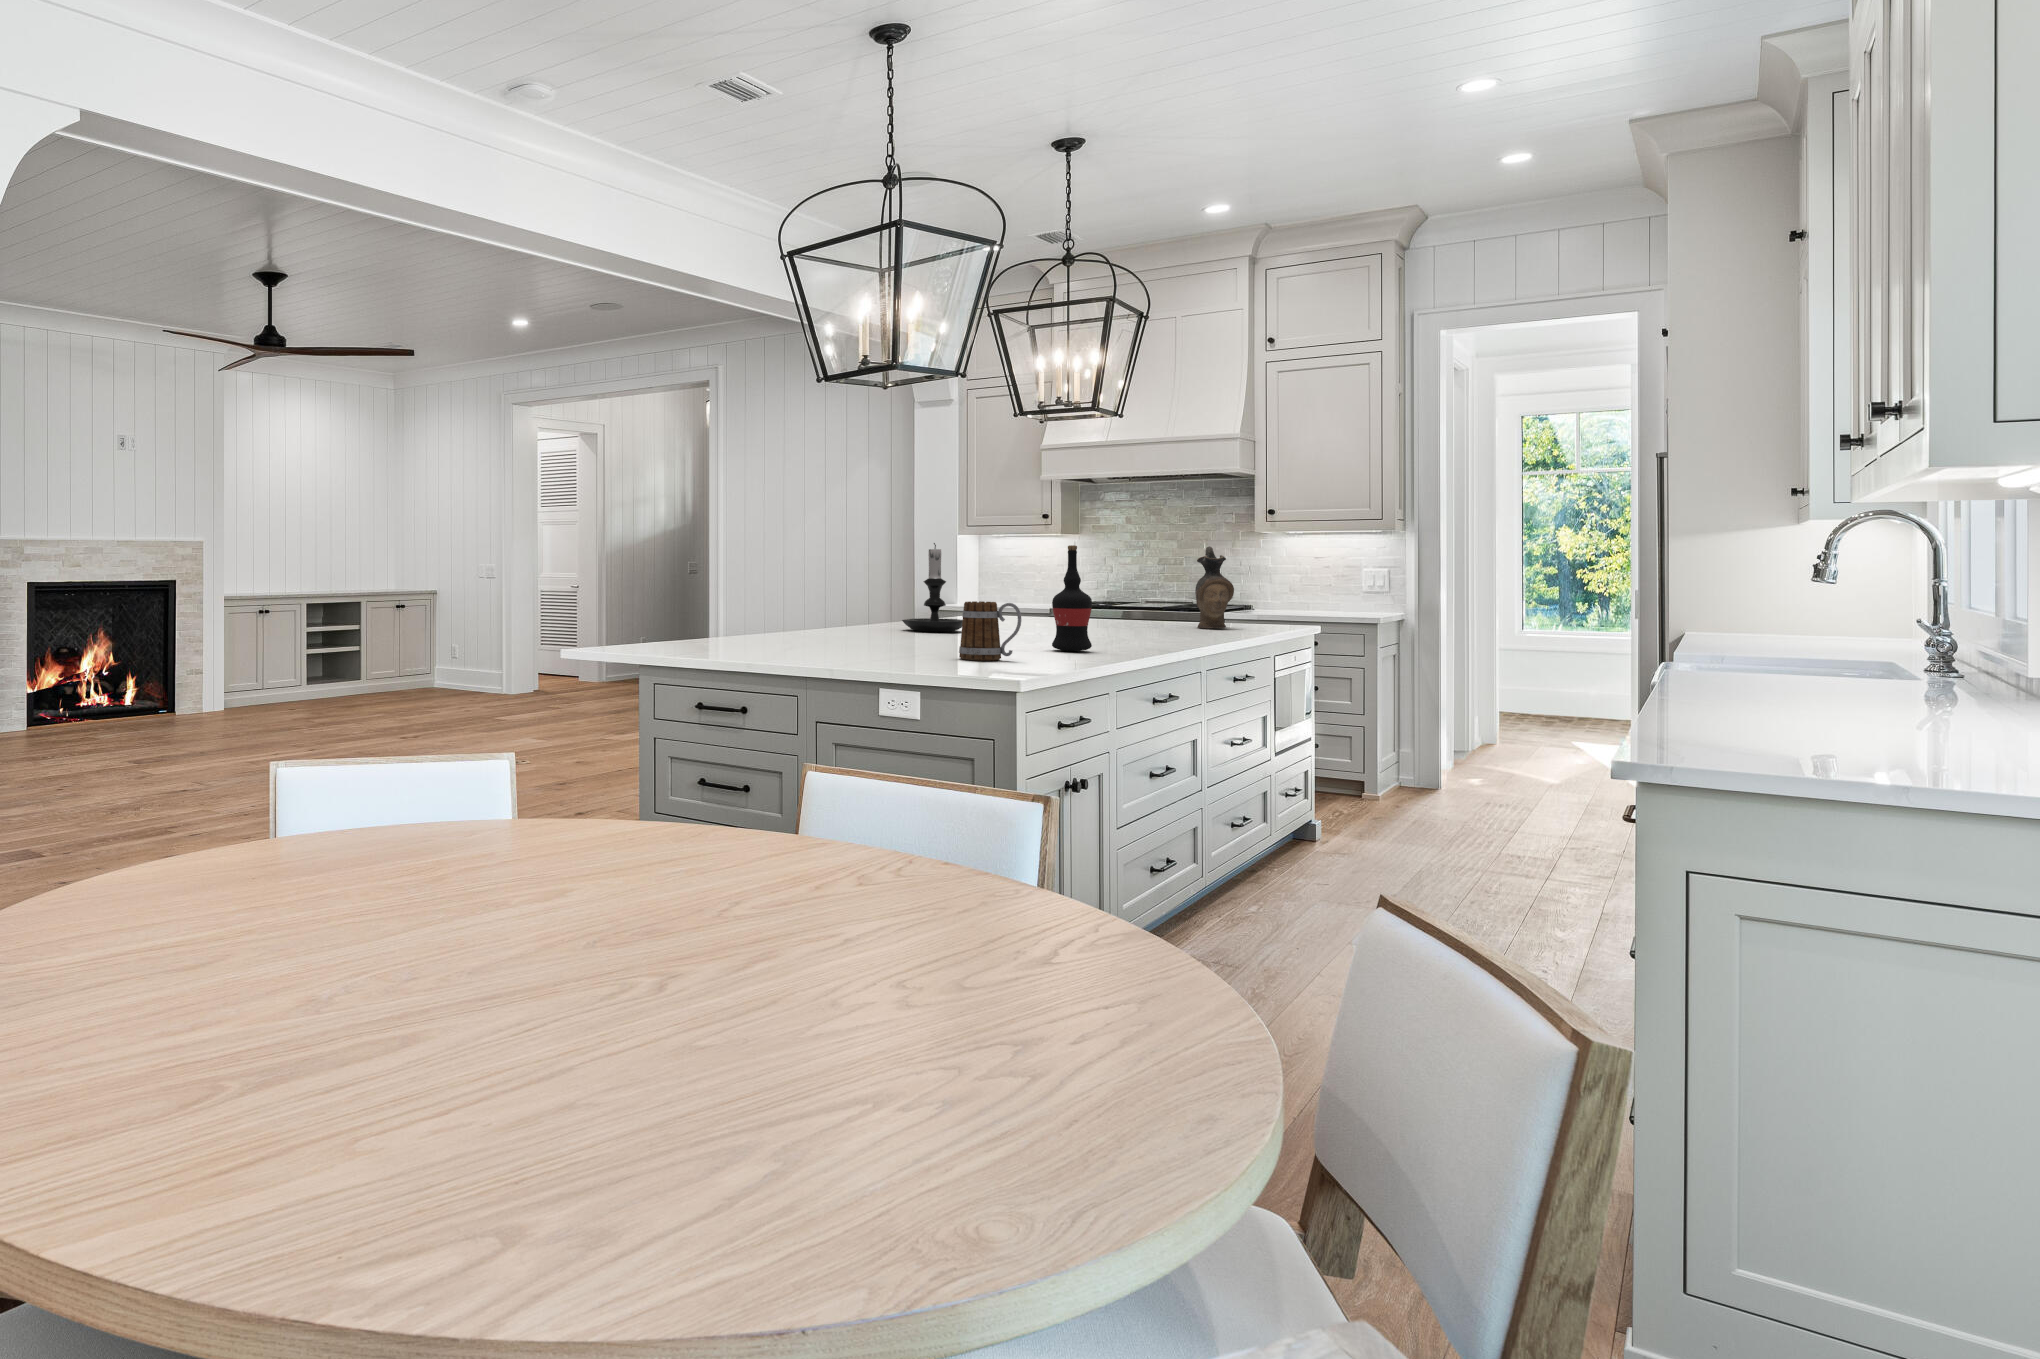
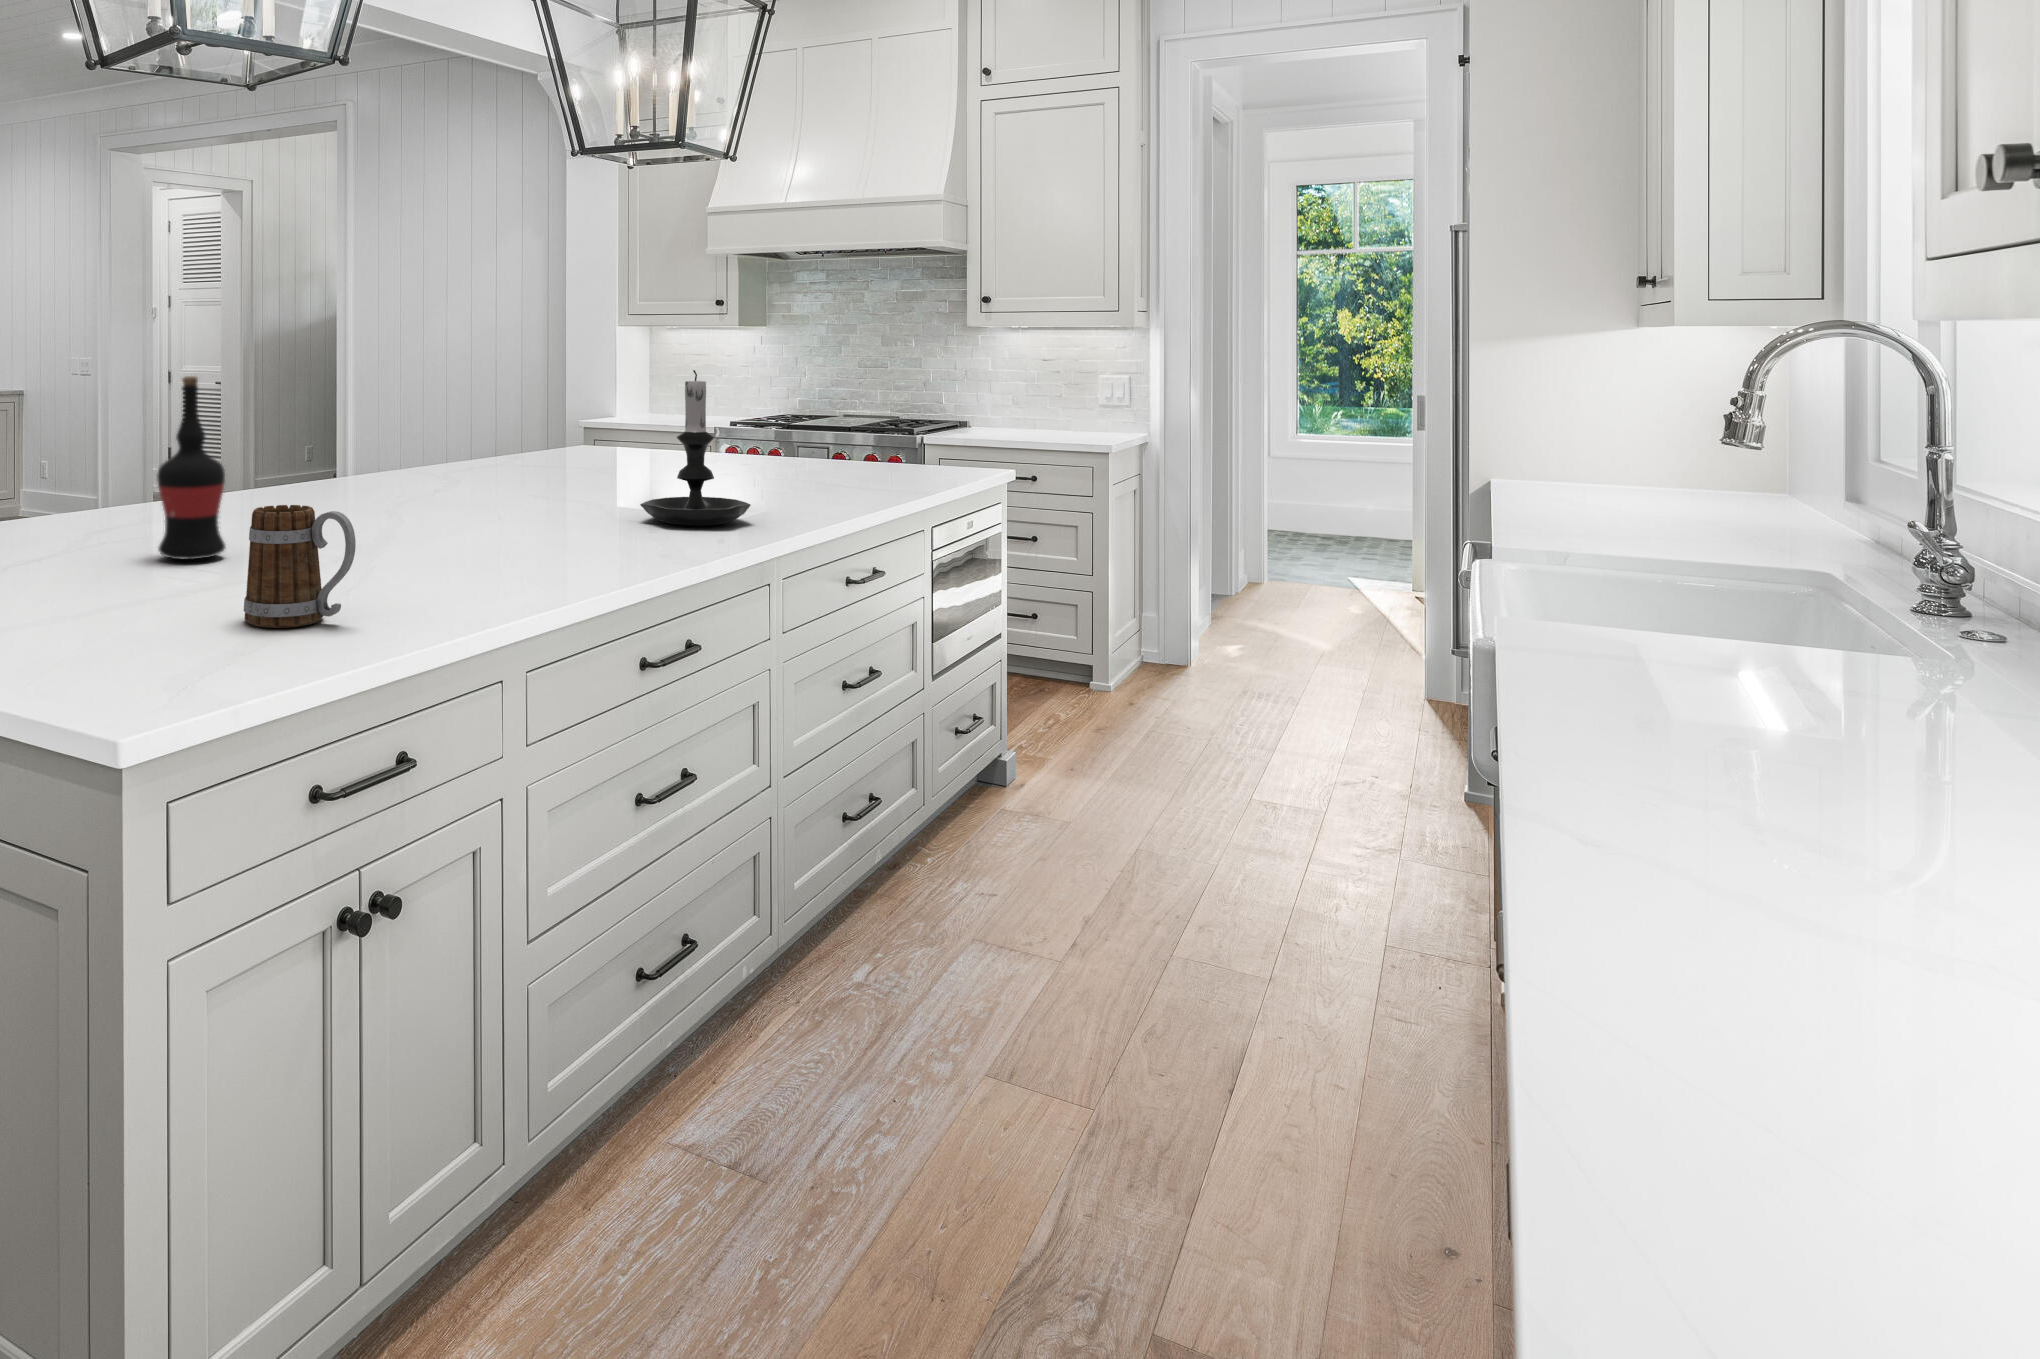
candle holder: present [902,543,963,632] -> present [640,370,750,526]
wine bottle: present [1052,545,1092,651] -> present [157,376,225,560]
ceramic pitcher: present [1195,546,1234,628] -> none [836,358,887,482]

